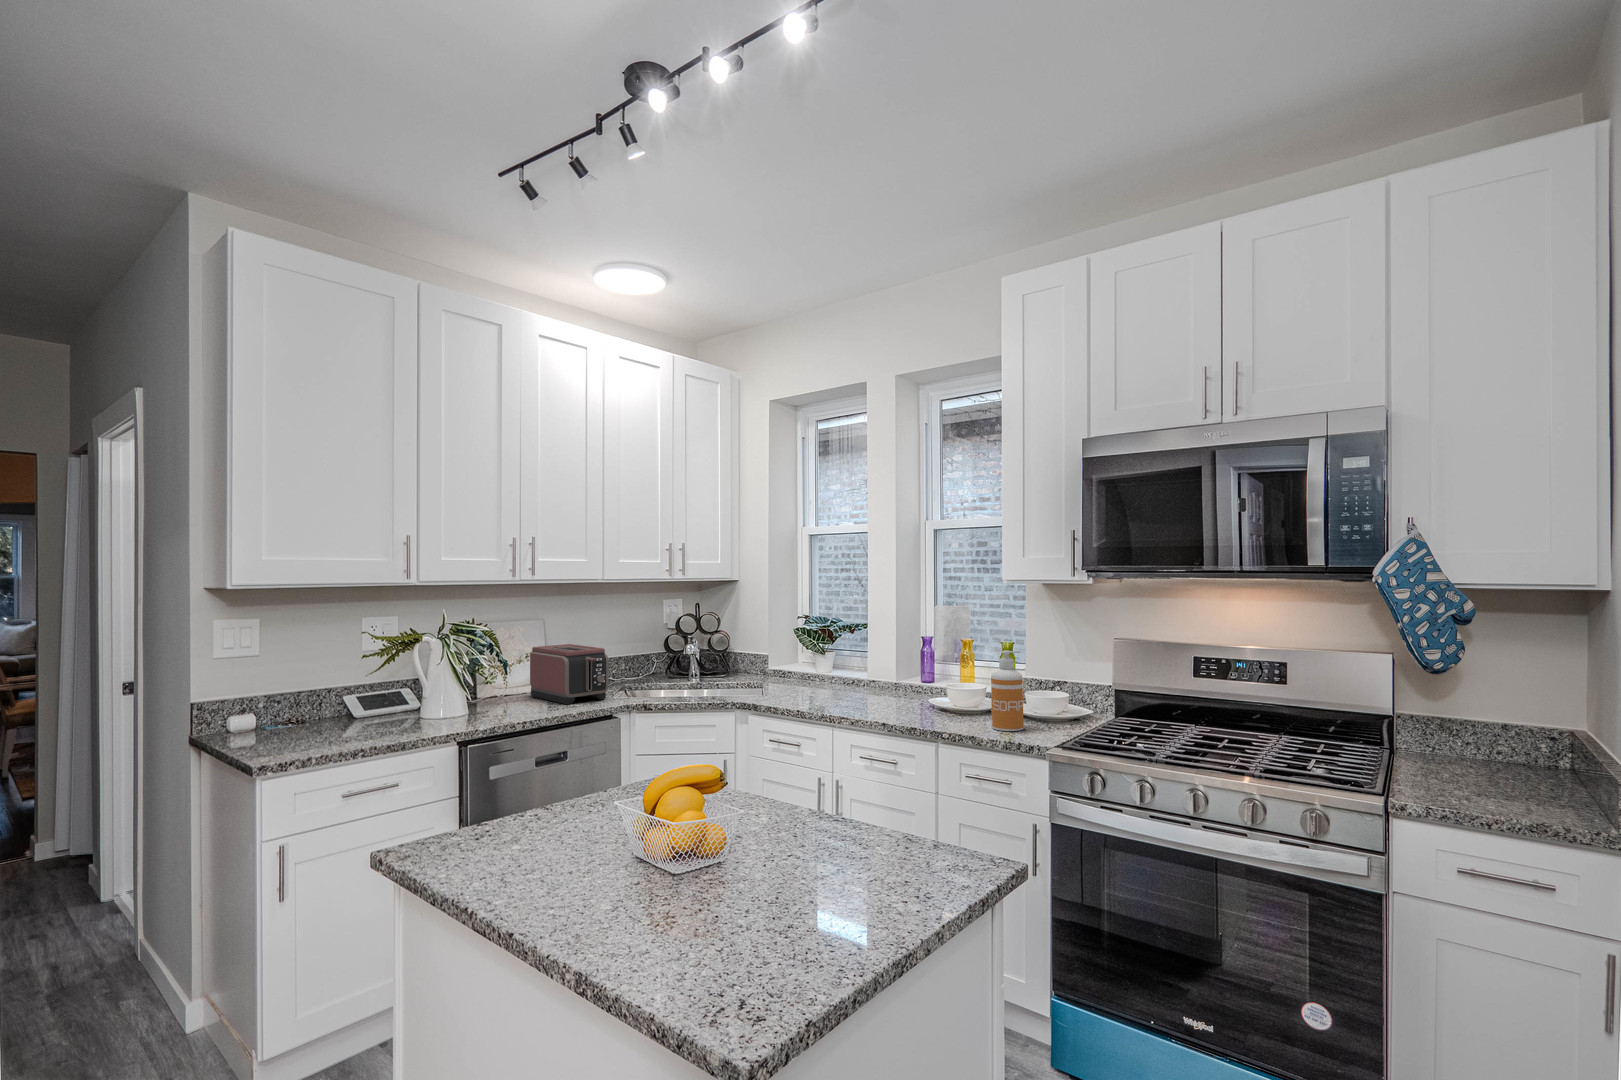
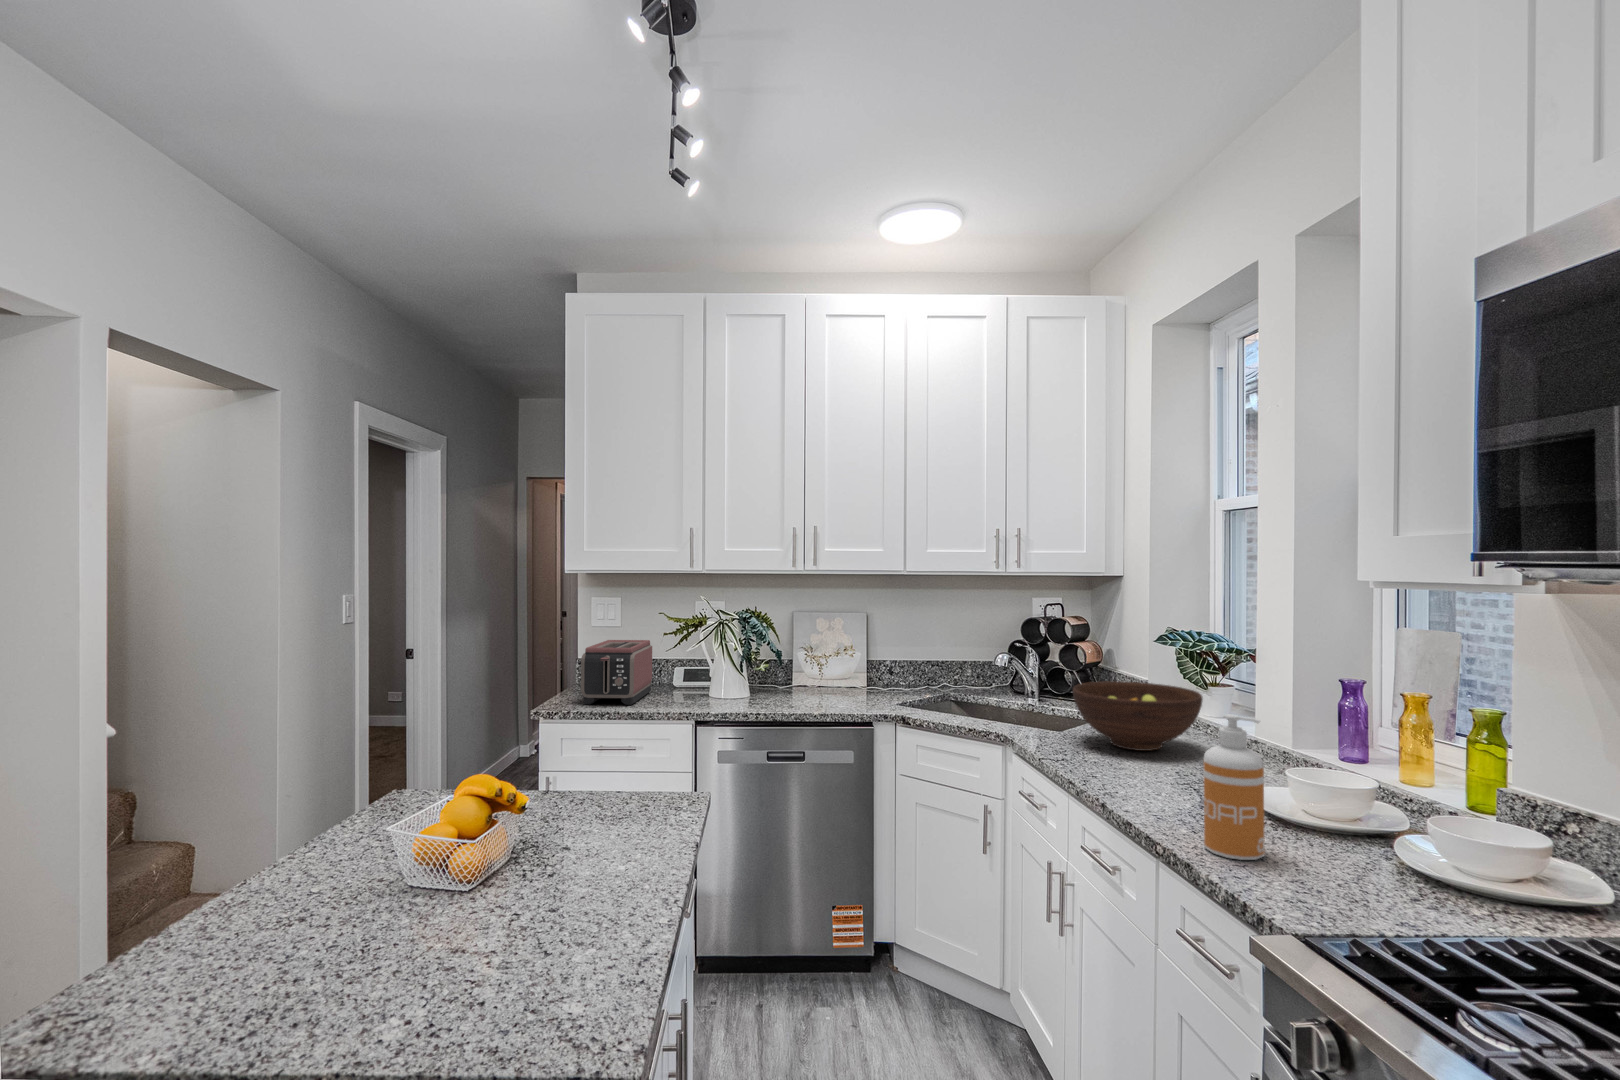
toaster: present [530,644,609,704] -> present [581,640,652,705]
fruit bowl: none [799,652,884,698] -> present [1073,681,1203,751]

